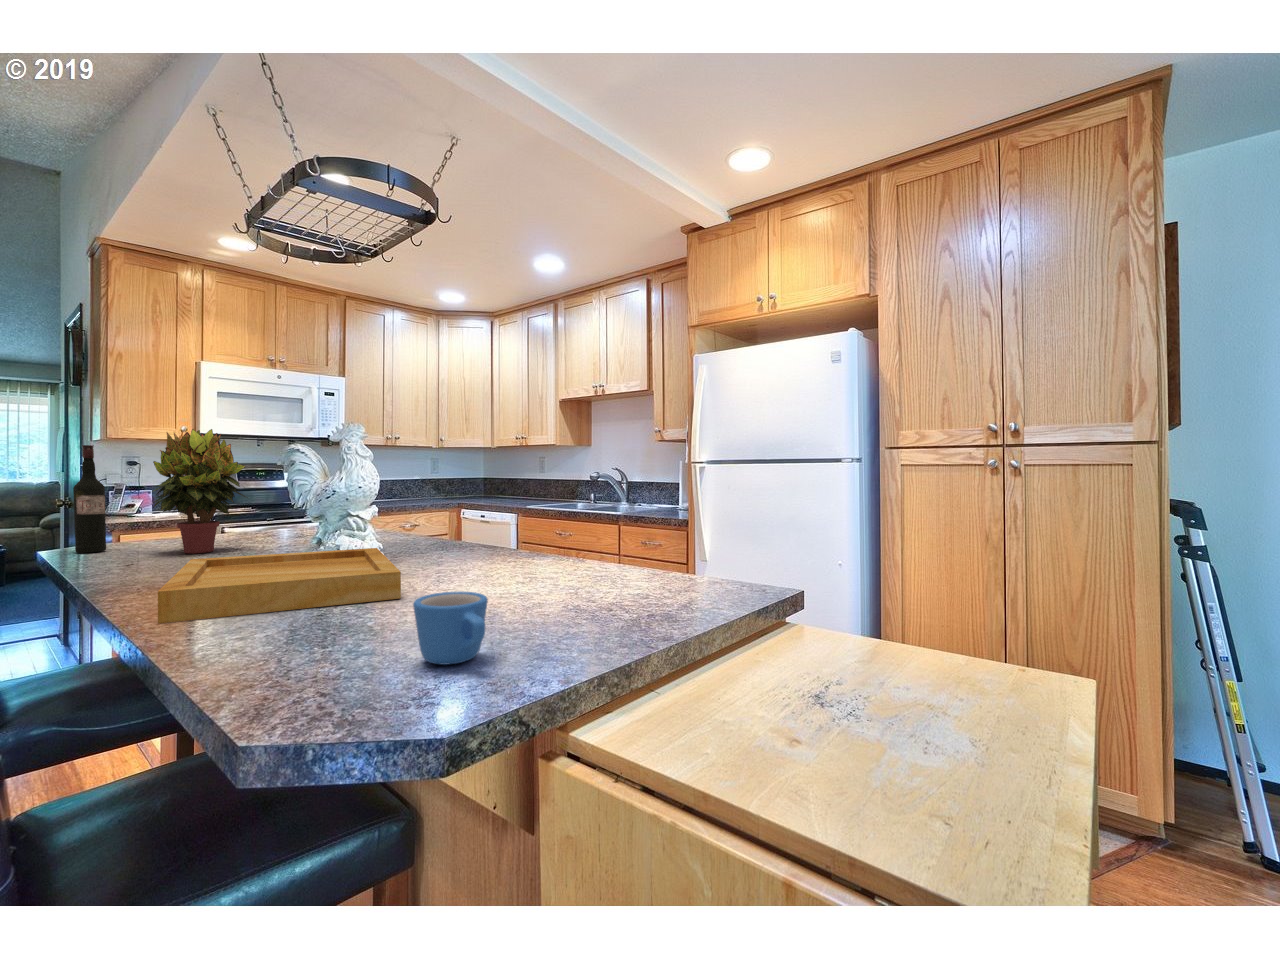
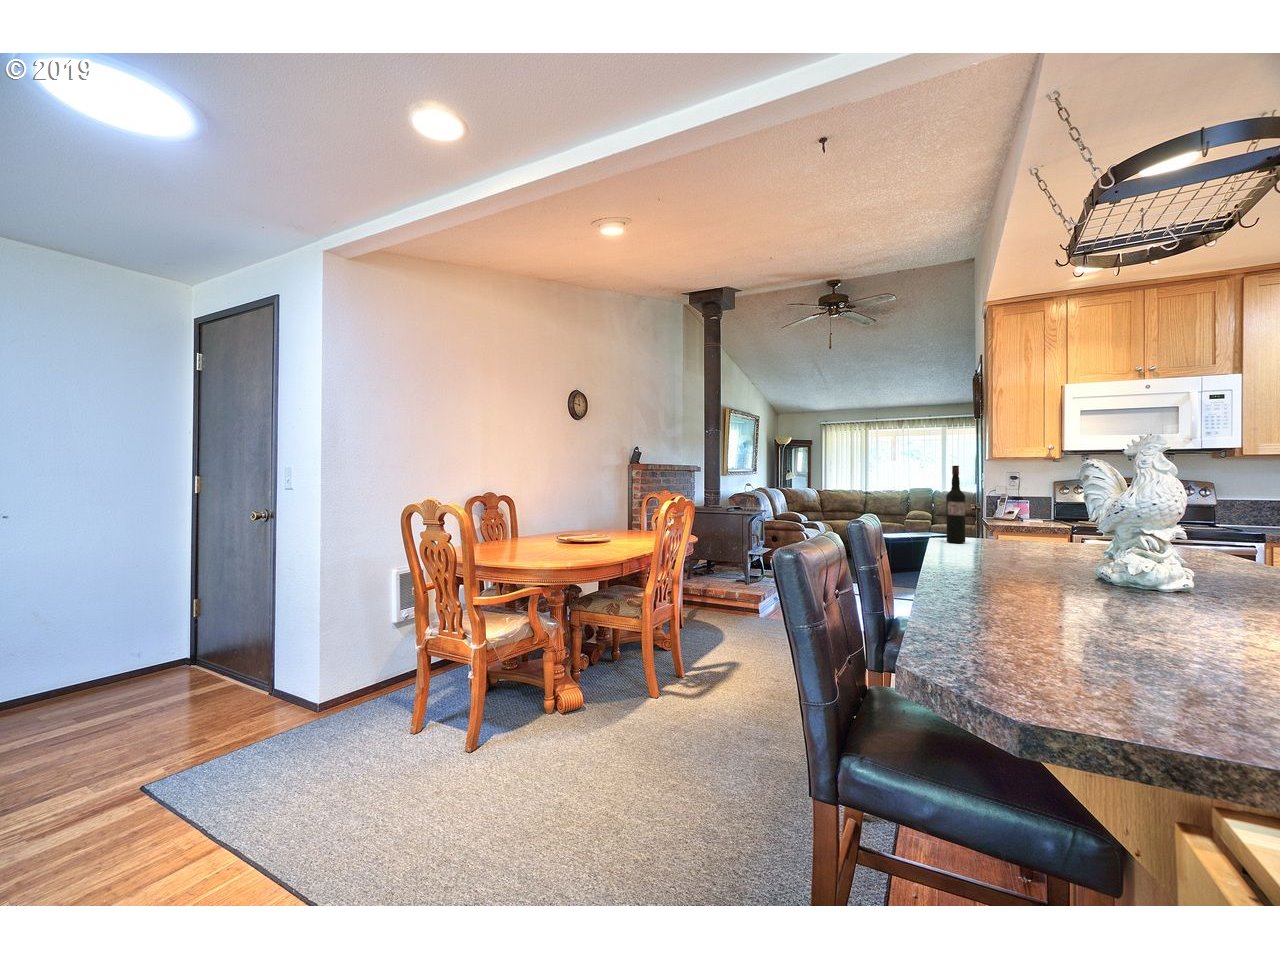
potted plant: present [153,429,246,554] -> none [988,449,1071,554]
tray: present [158,548,401,623] -> none [948,554,1178,621]
mug: present [413,591,488,665] -> none [1093,607,1186,681]

